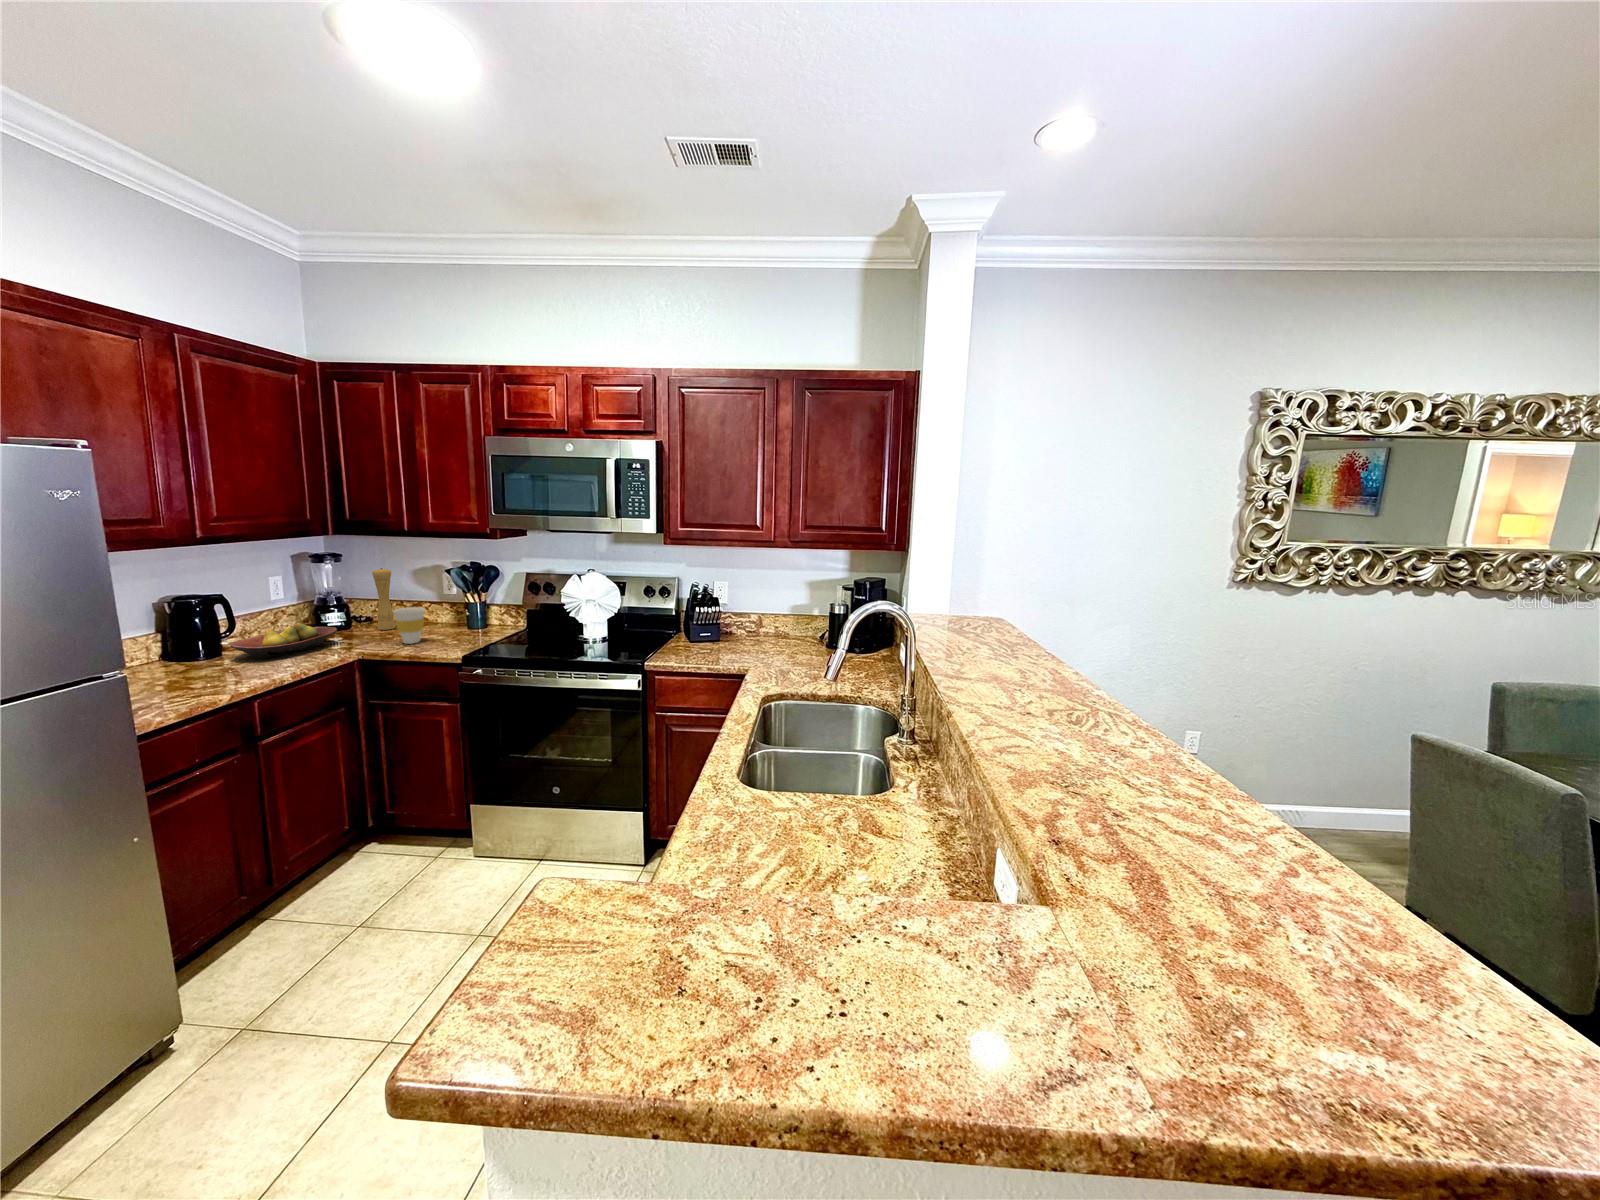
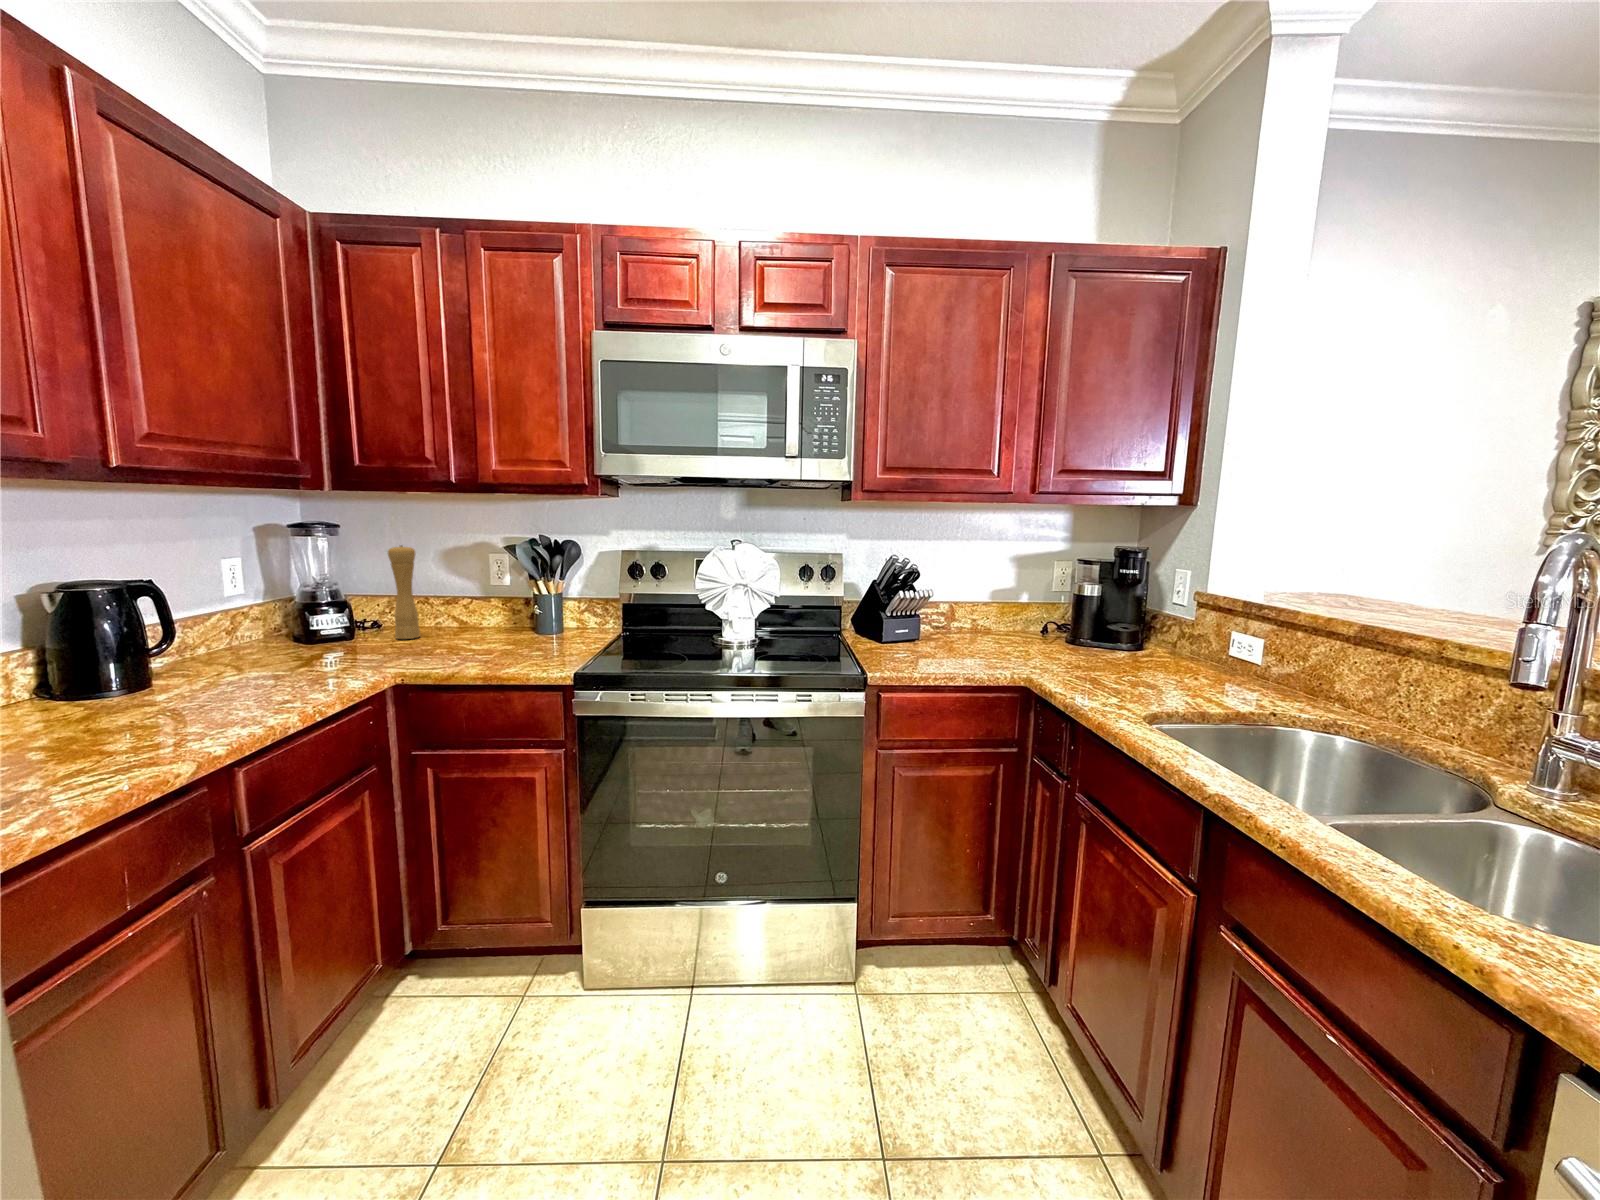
cup: present [394,607,424,644] -> none [437,602,485,658]
fruit bowl: present [231,623,337,659] -> none [170,628,344,690]

